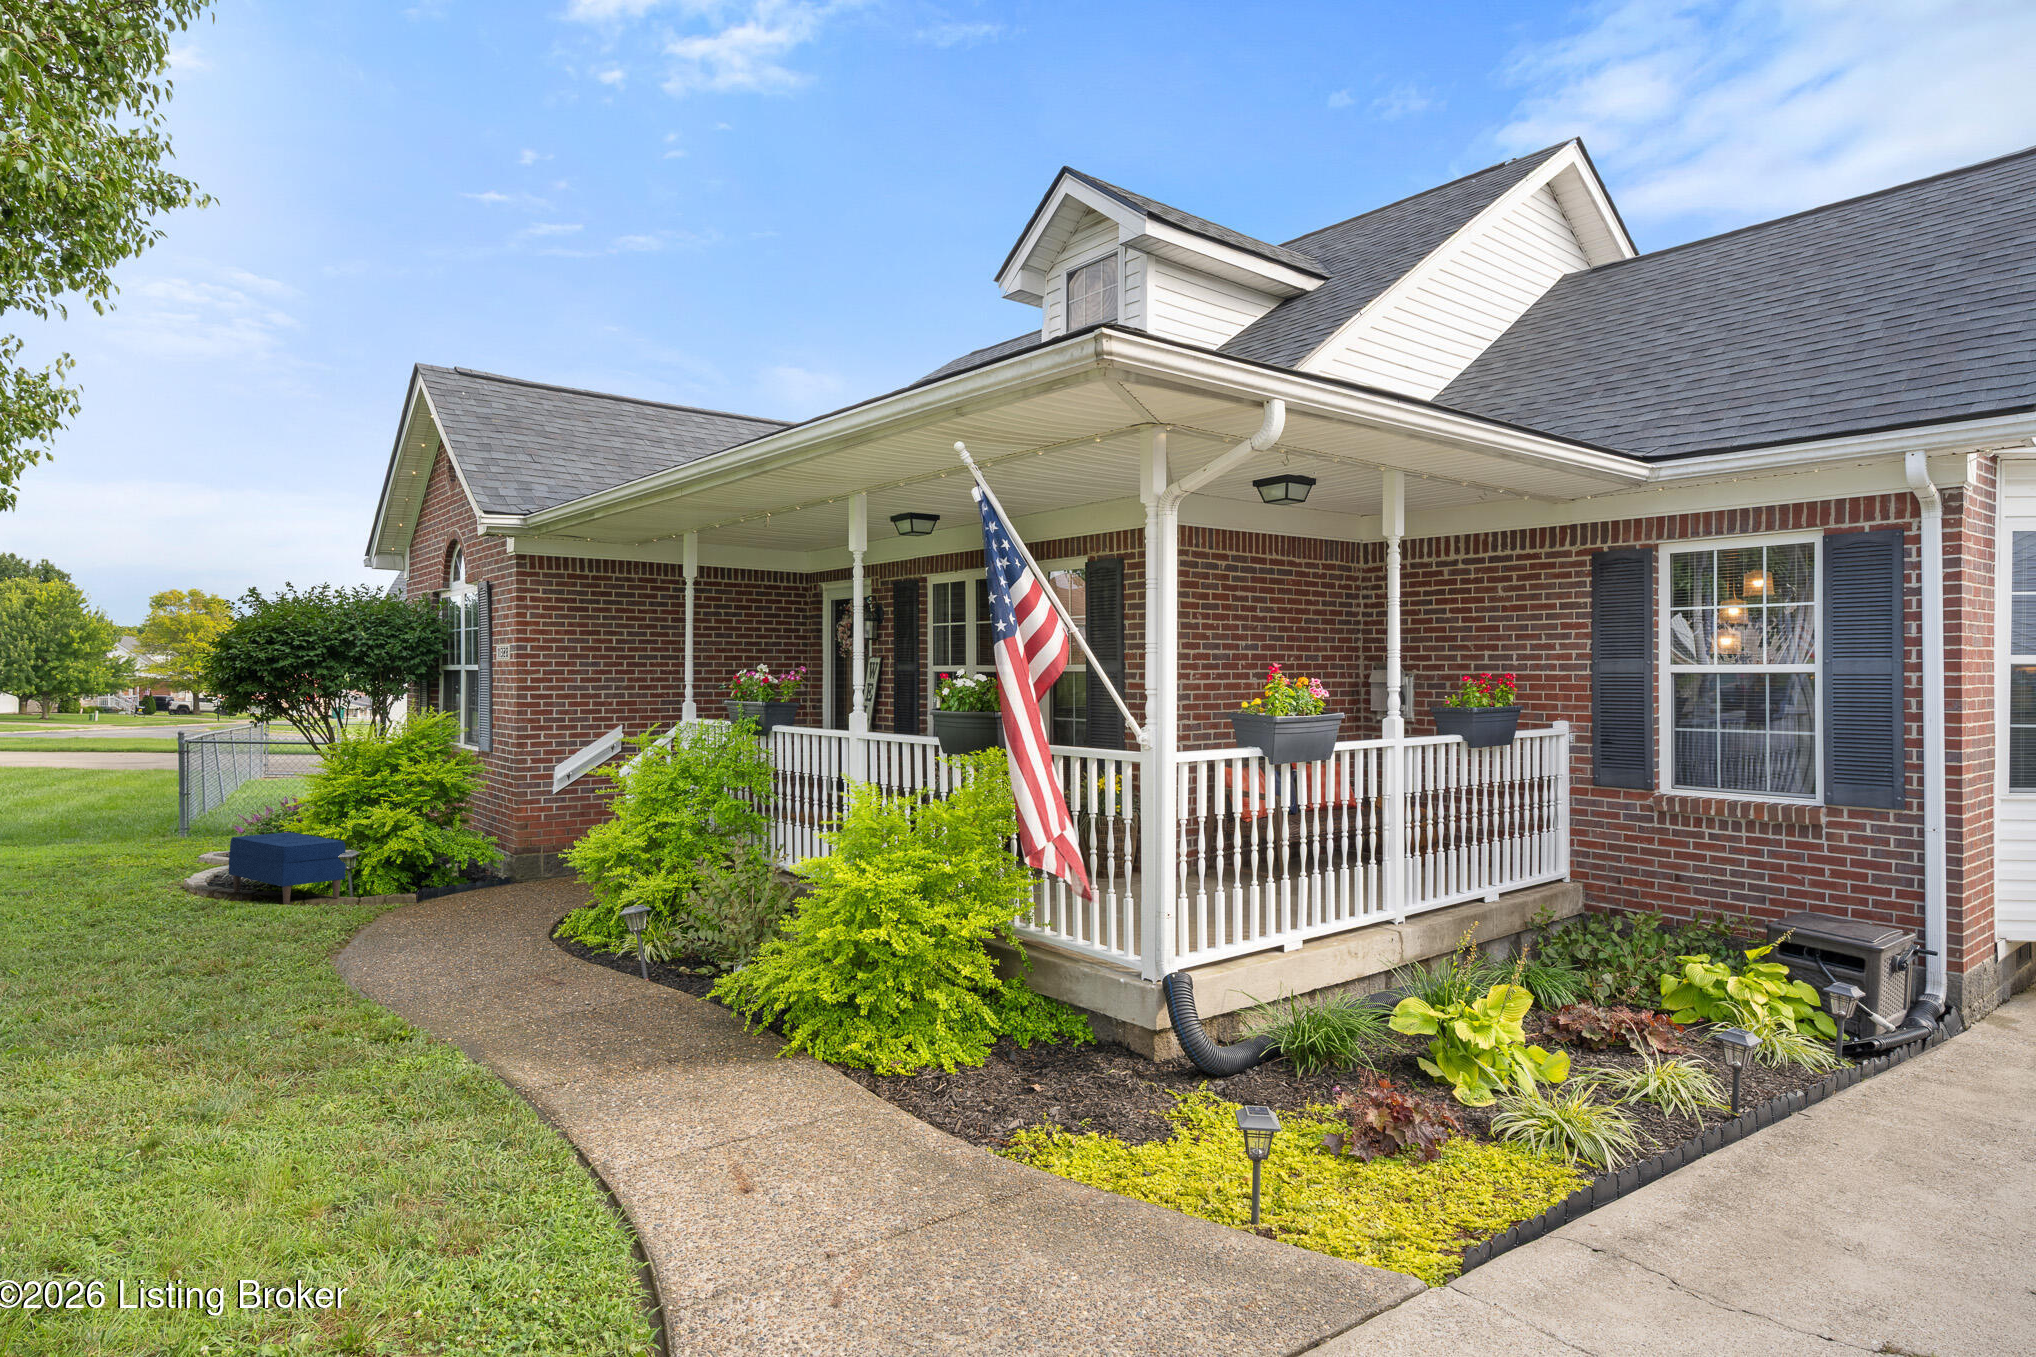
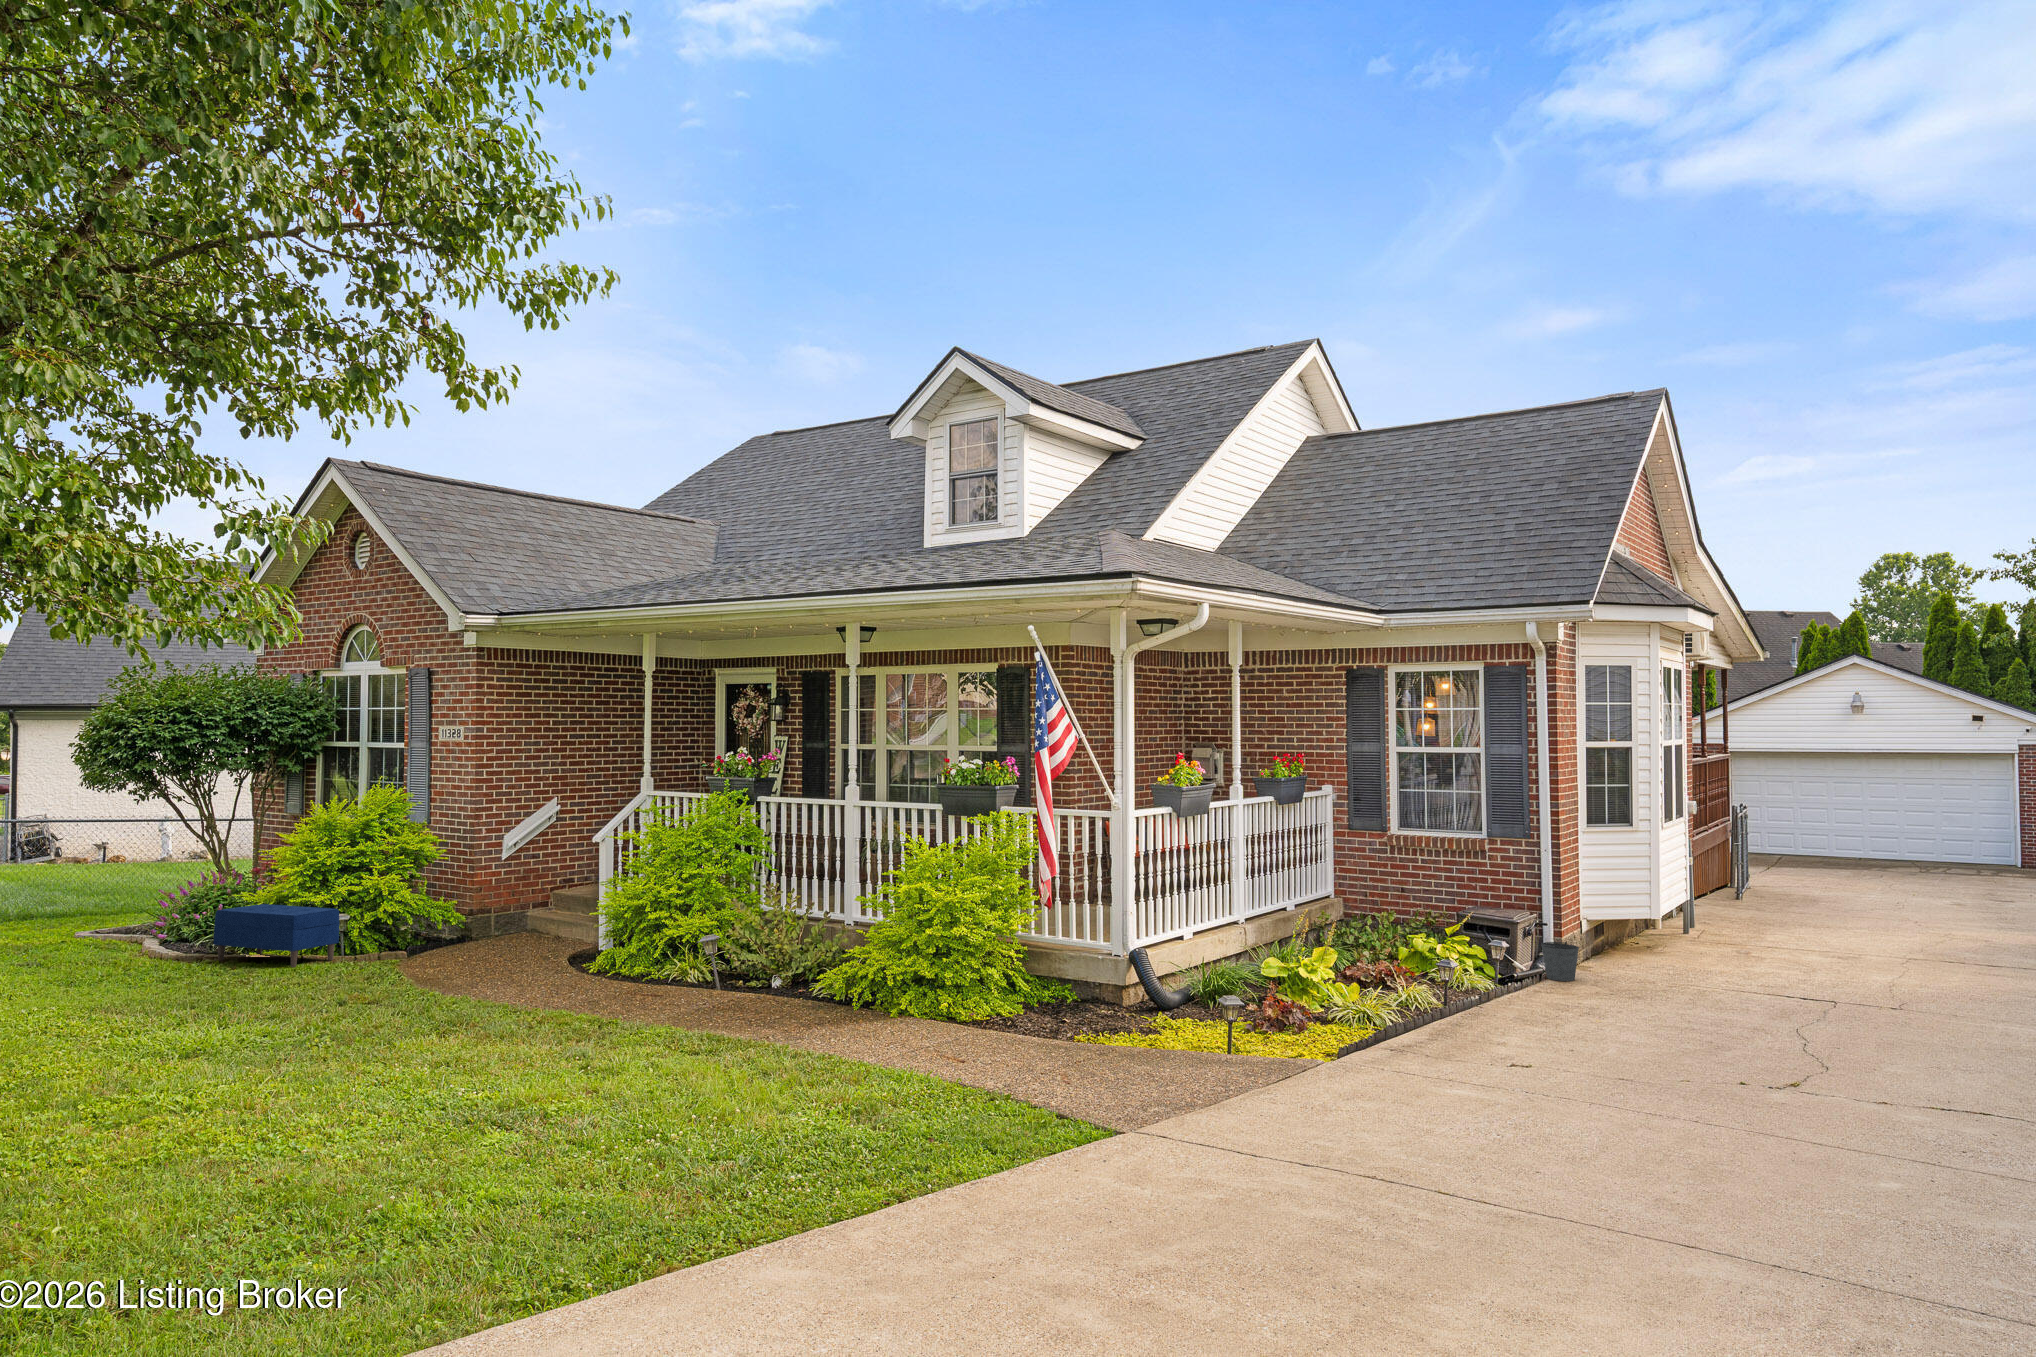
bucket: none [1924,981,1999,1051] -> present [1541,942,1579,981]

